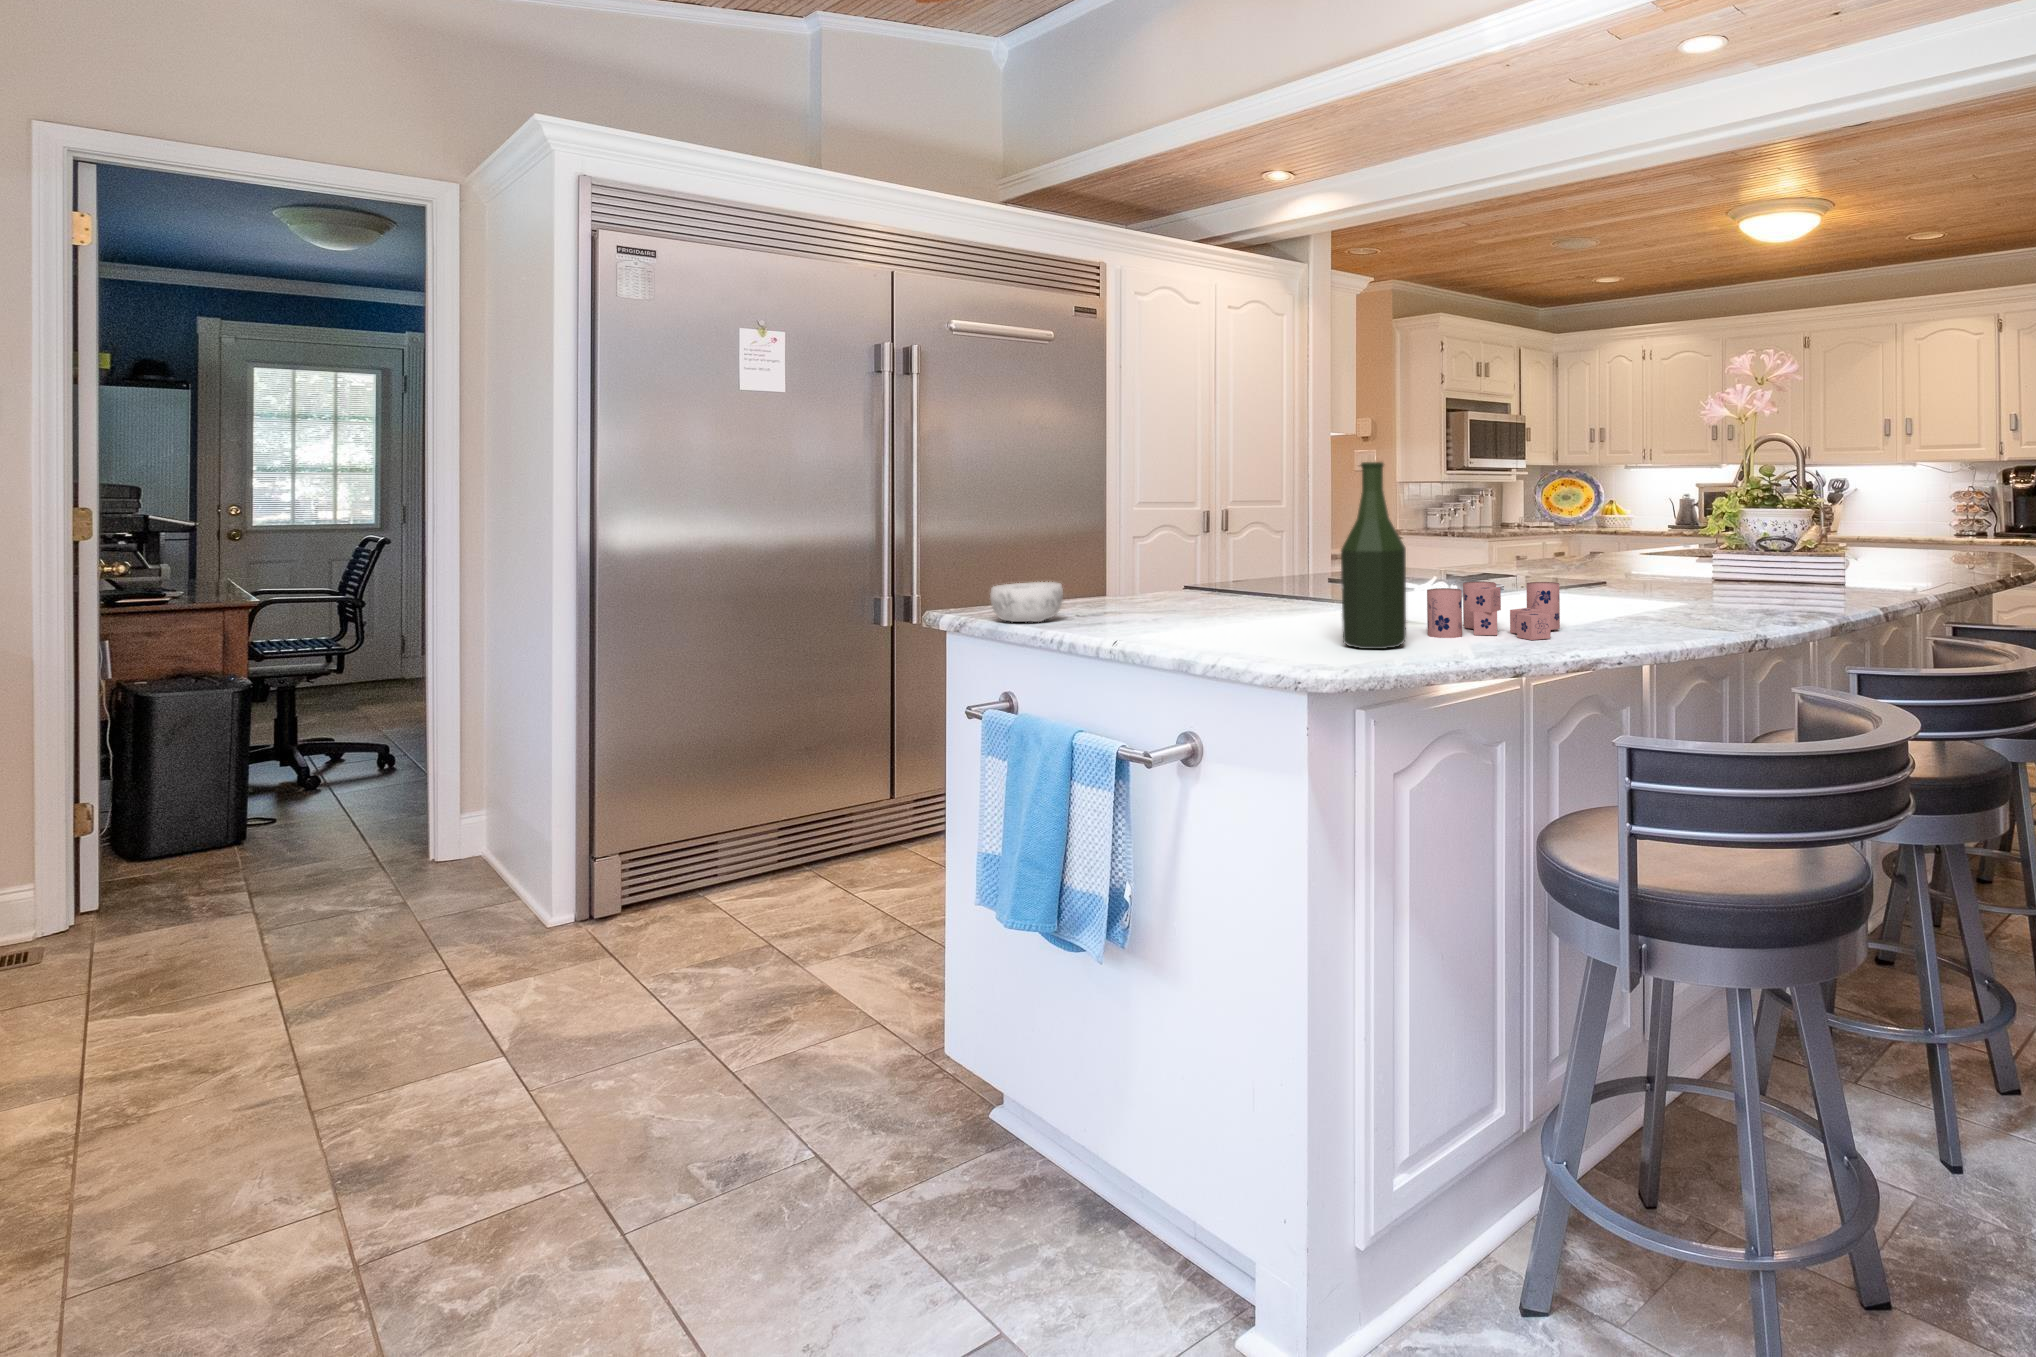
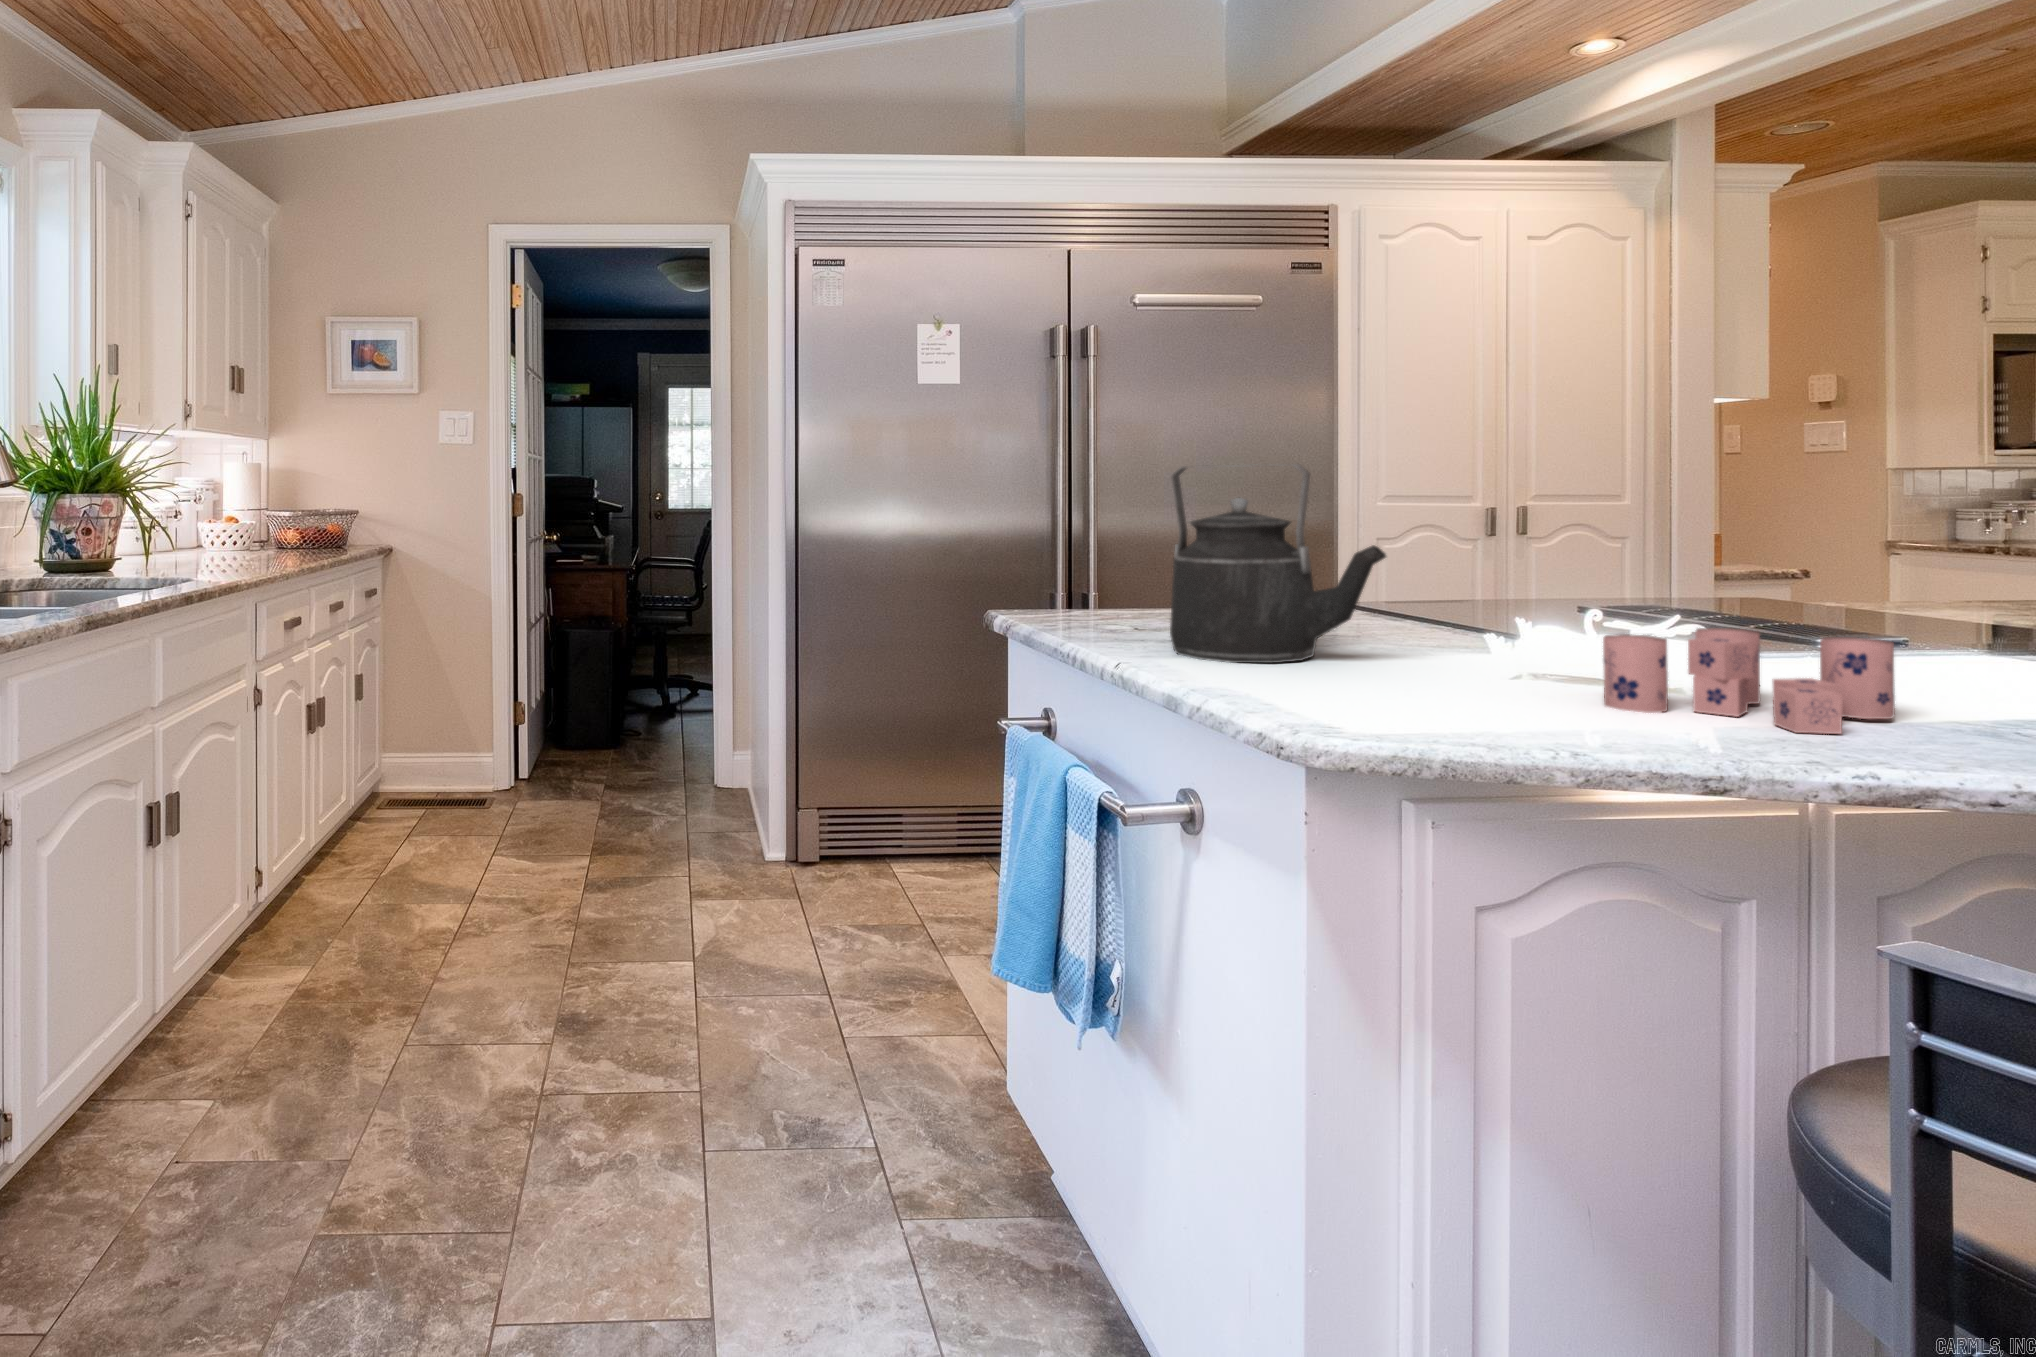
bottle: present [1341,462,1406,649] -> none [1420,444,1533,717]
kettle: none [1119,475,1281,633] -> present [1170,464,1386,663]
decorative bowl: present [990,582,1063,622] -> none [1041,587,1125,633]

